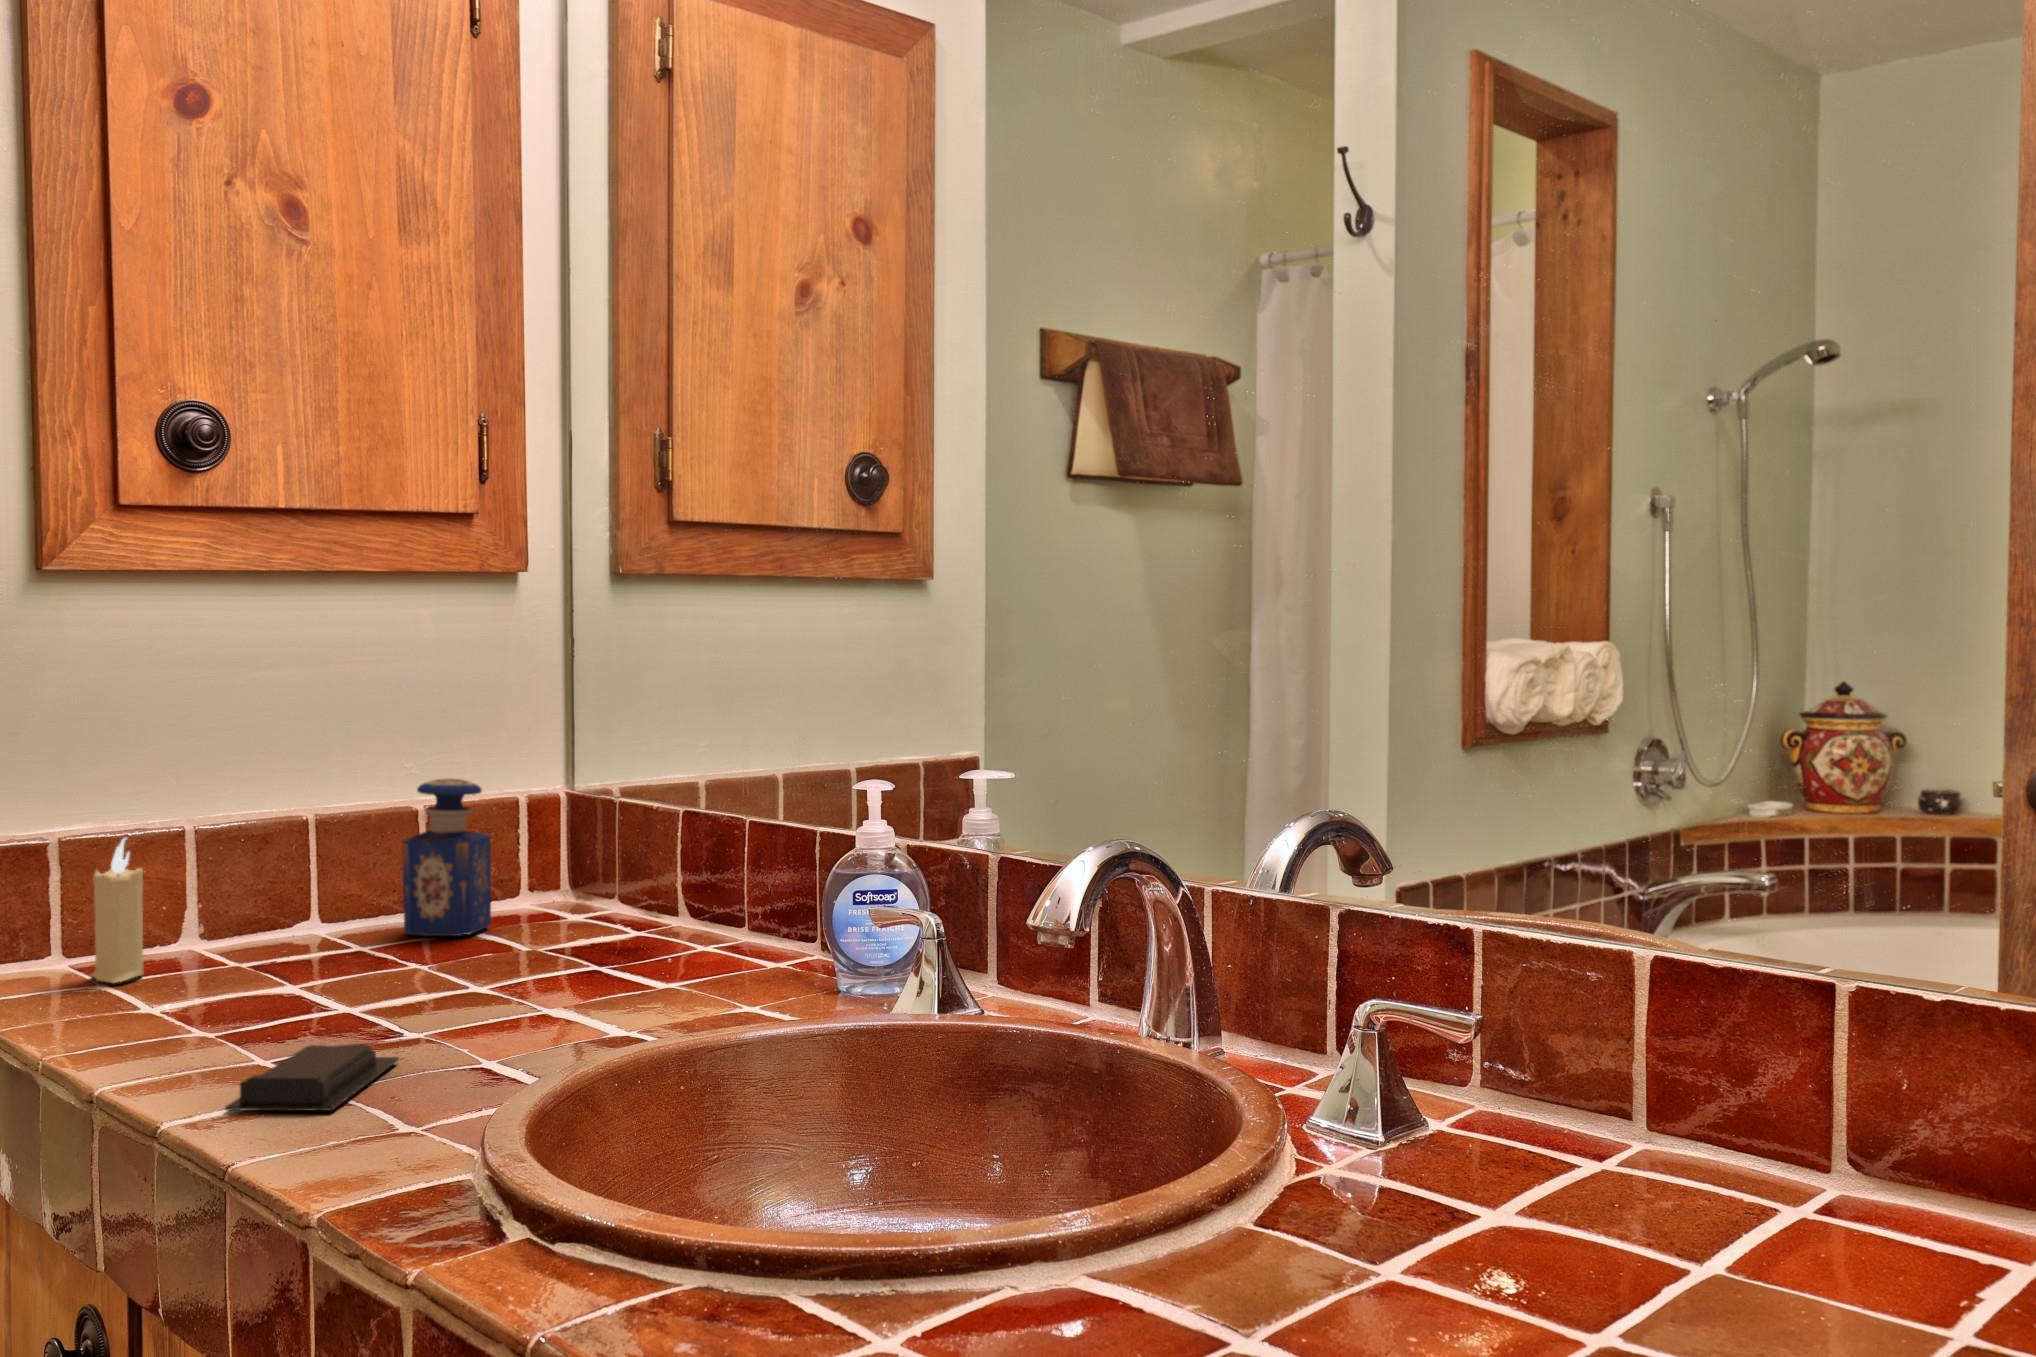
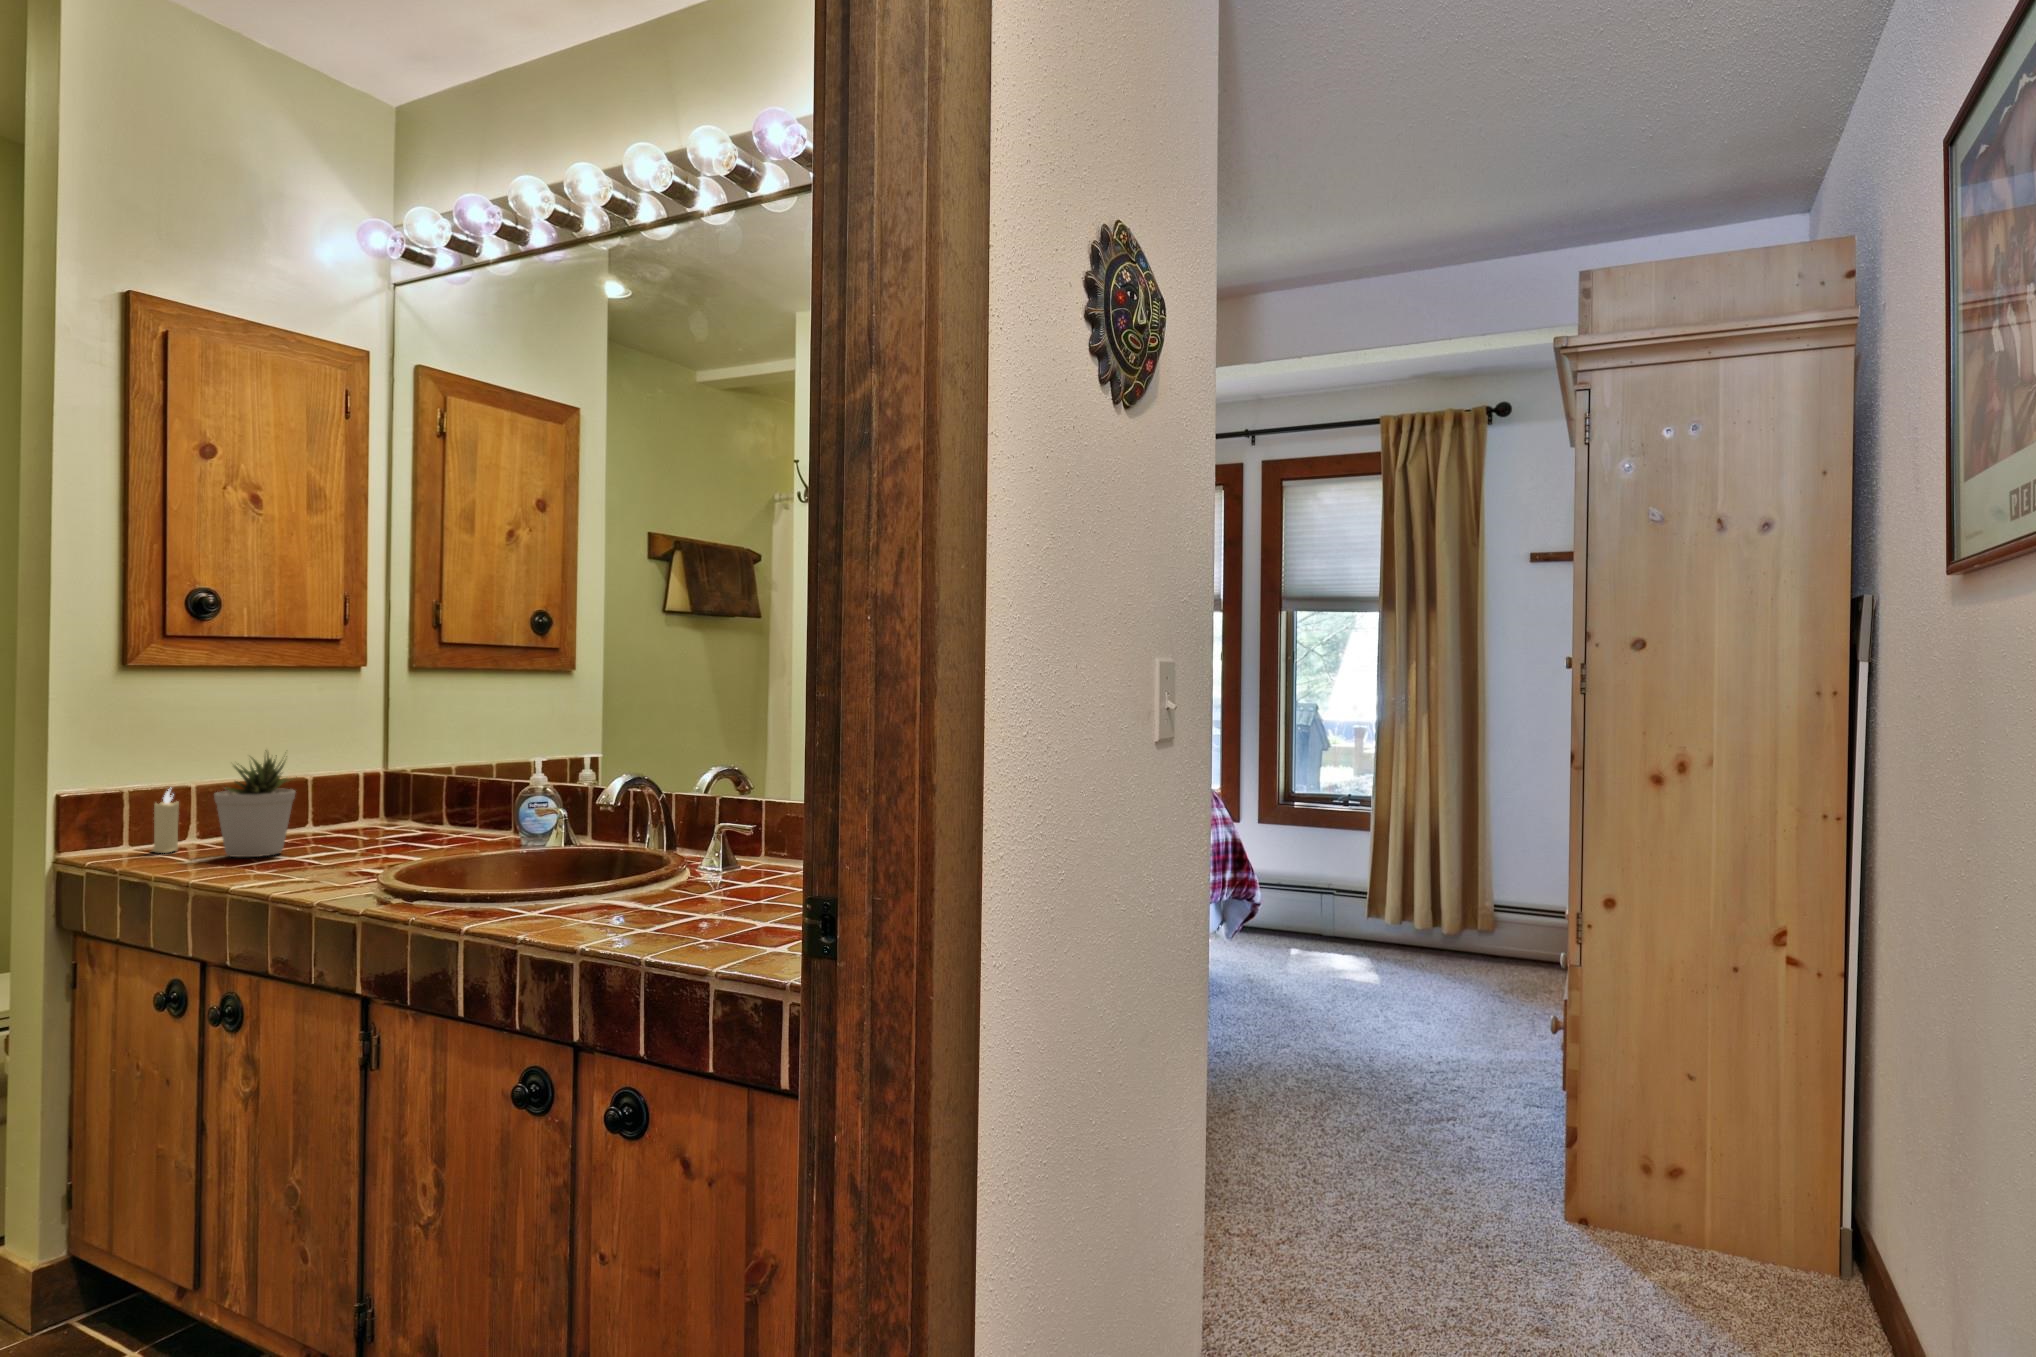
potted plant: none [190,756,363,1008] -> present [214,750,295,857]
perfume bottle: present [402,778,491,936] -> none [303,763,348,835]
soap bar: present [225,1044,399,1111] -> none [260,860,328,881]

